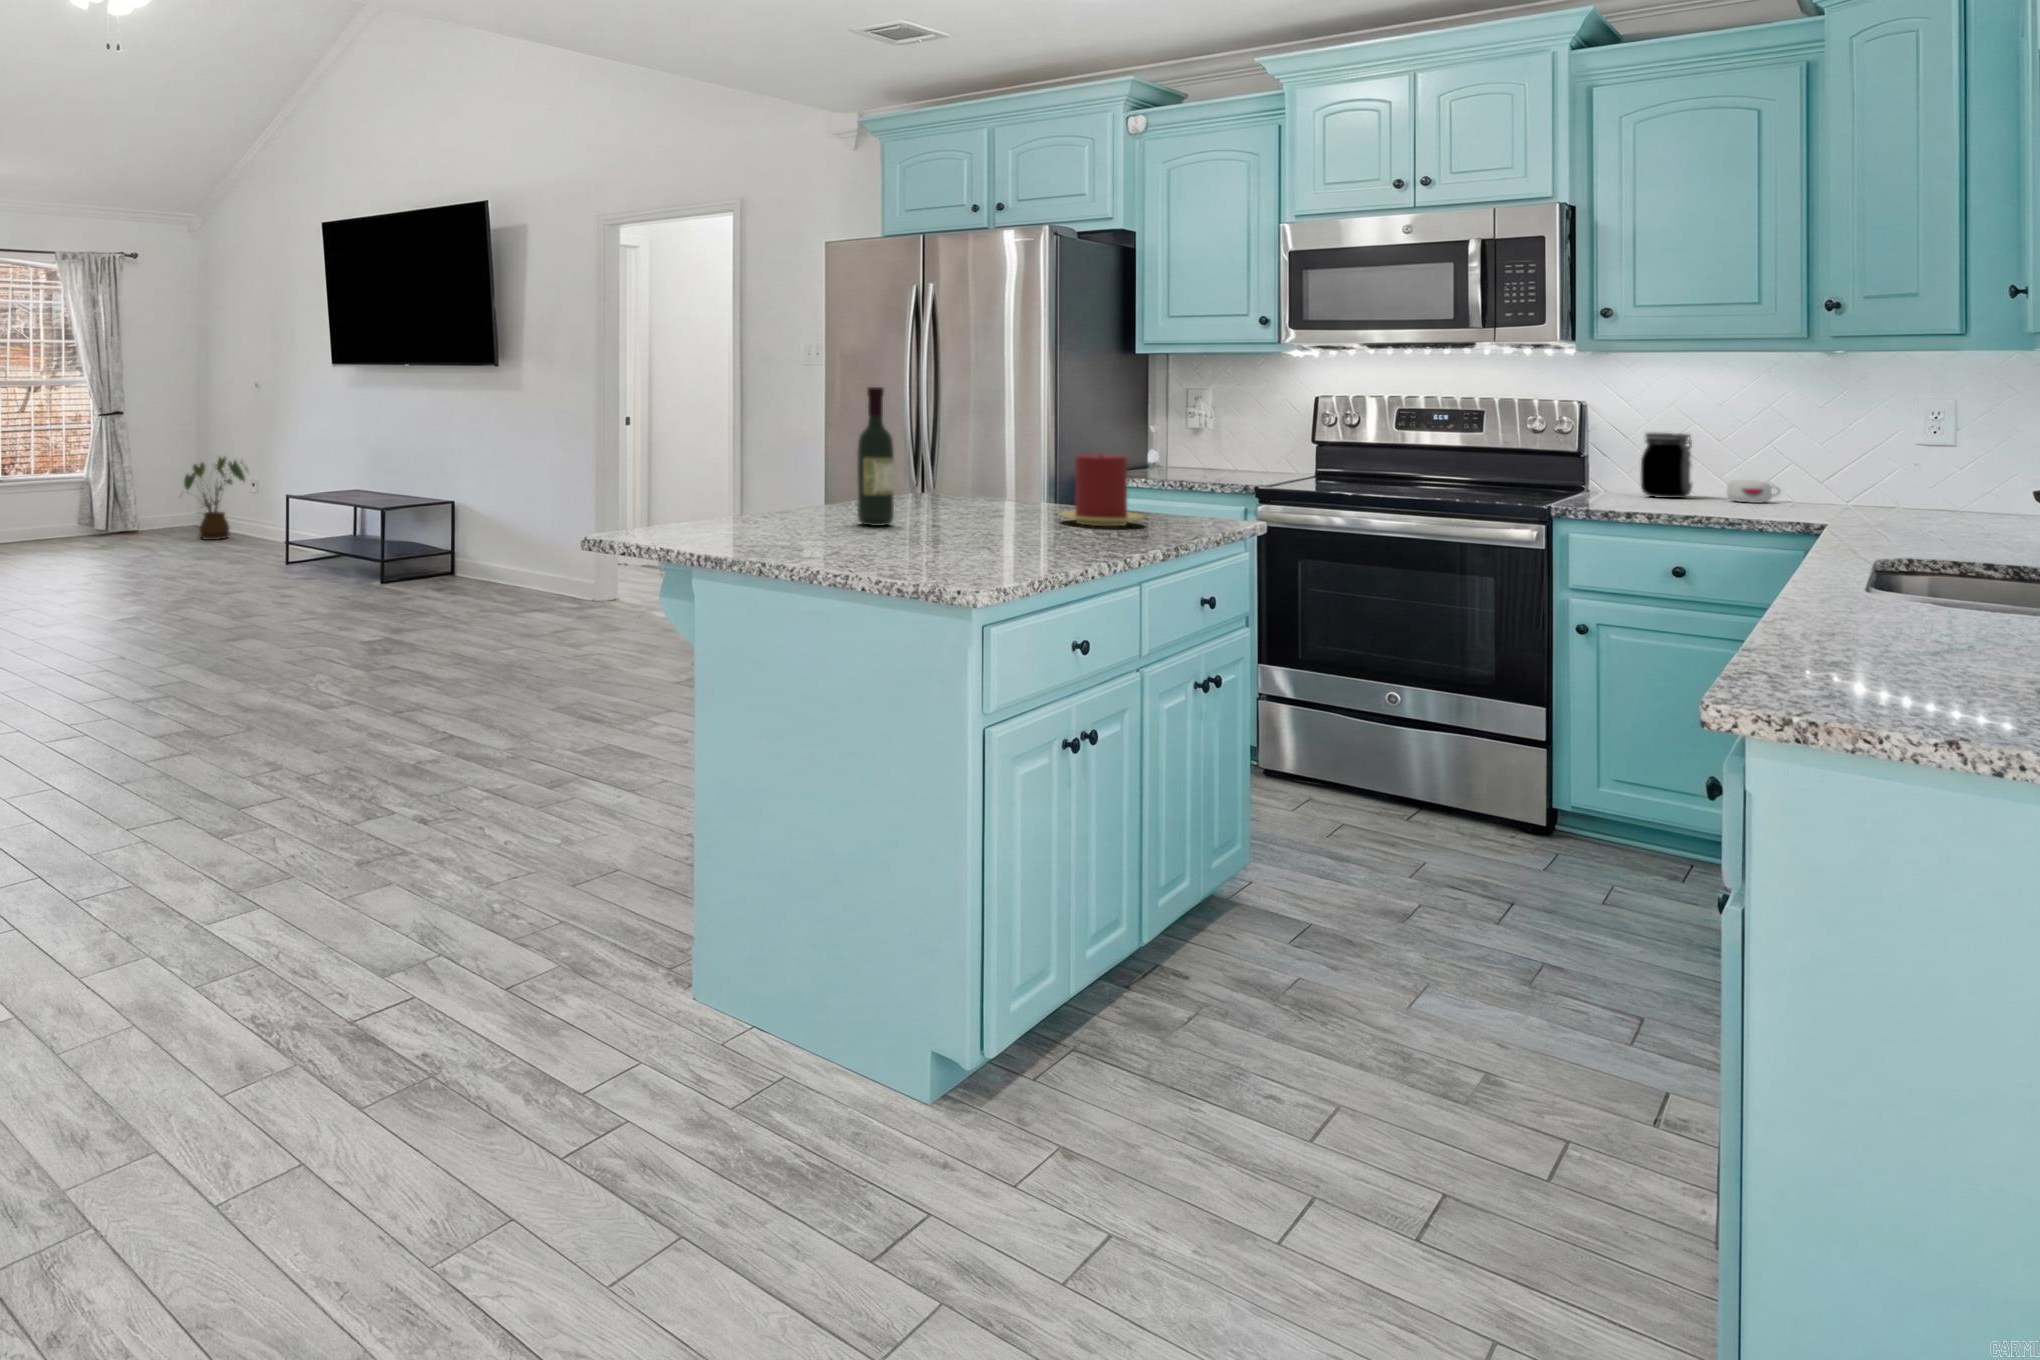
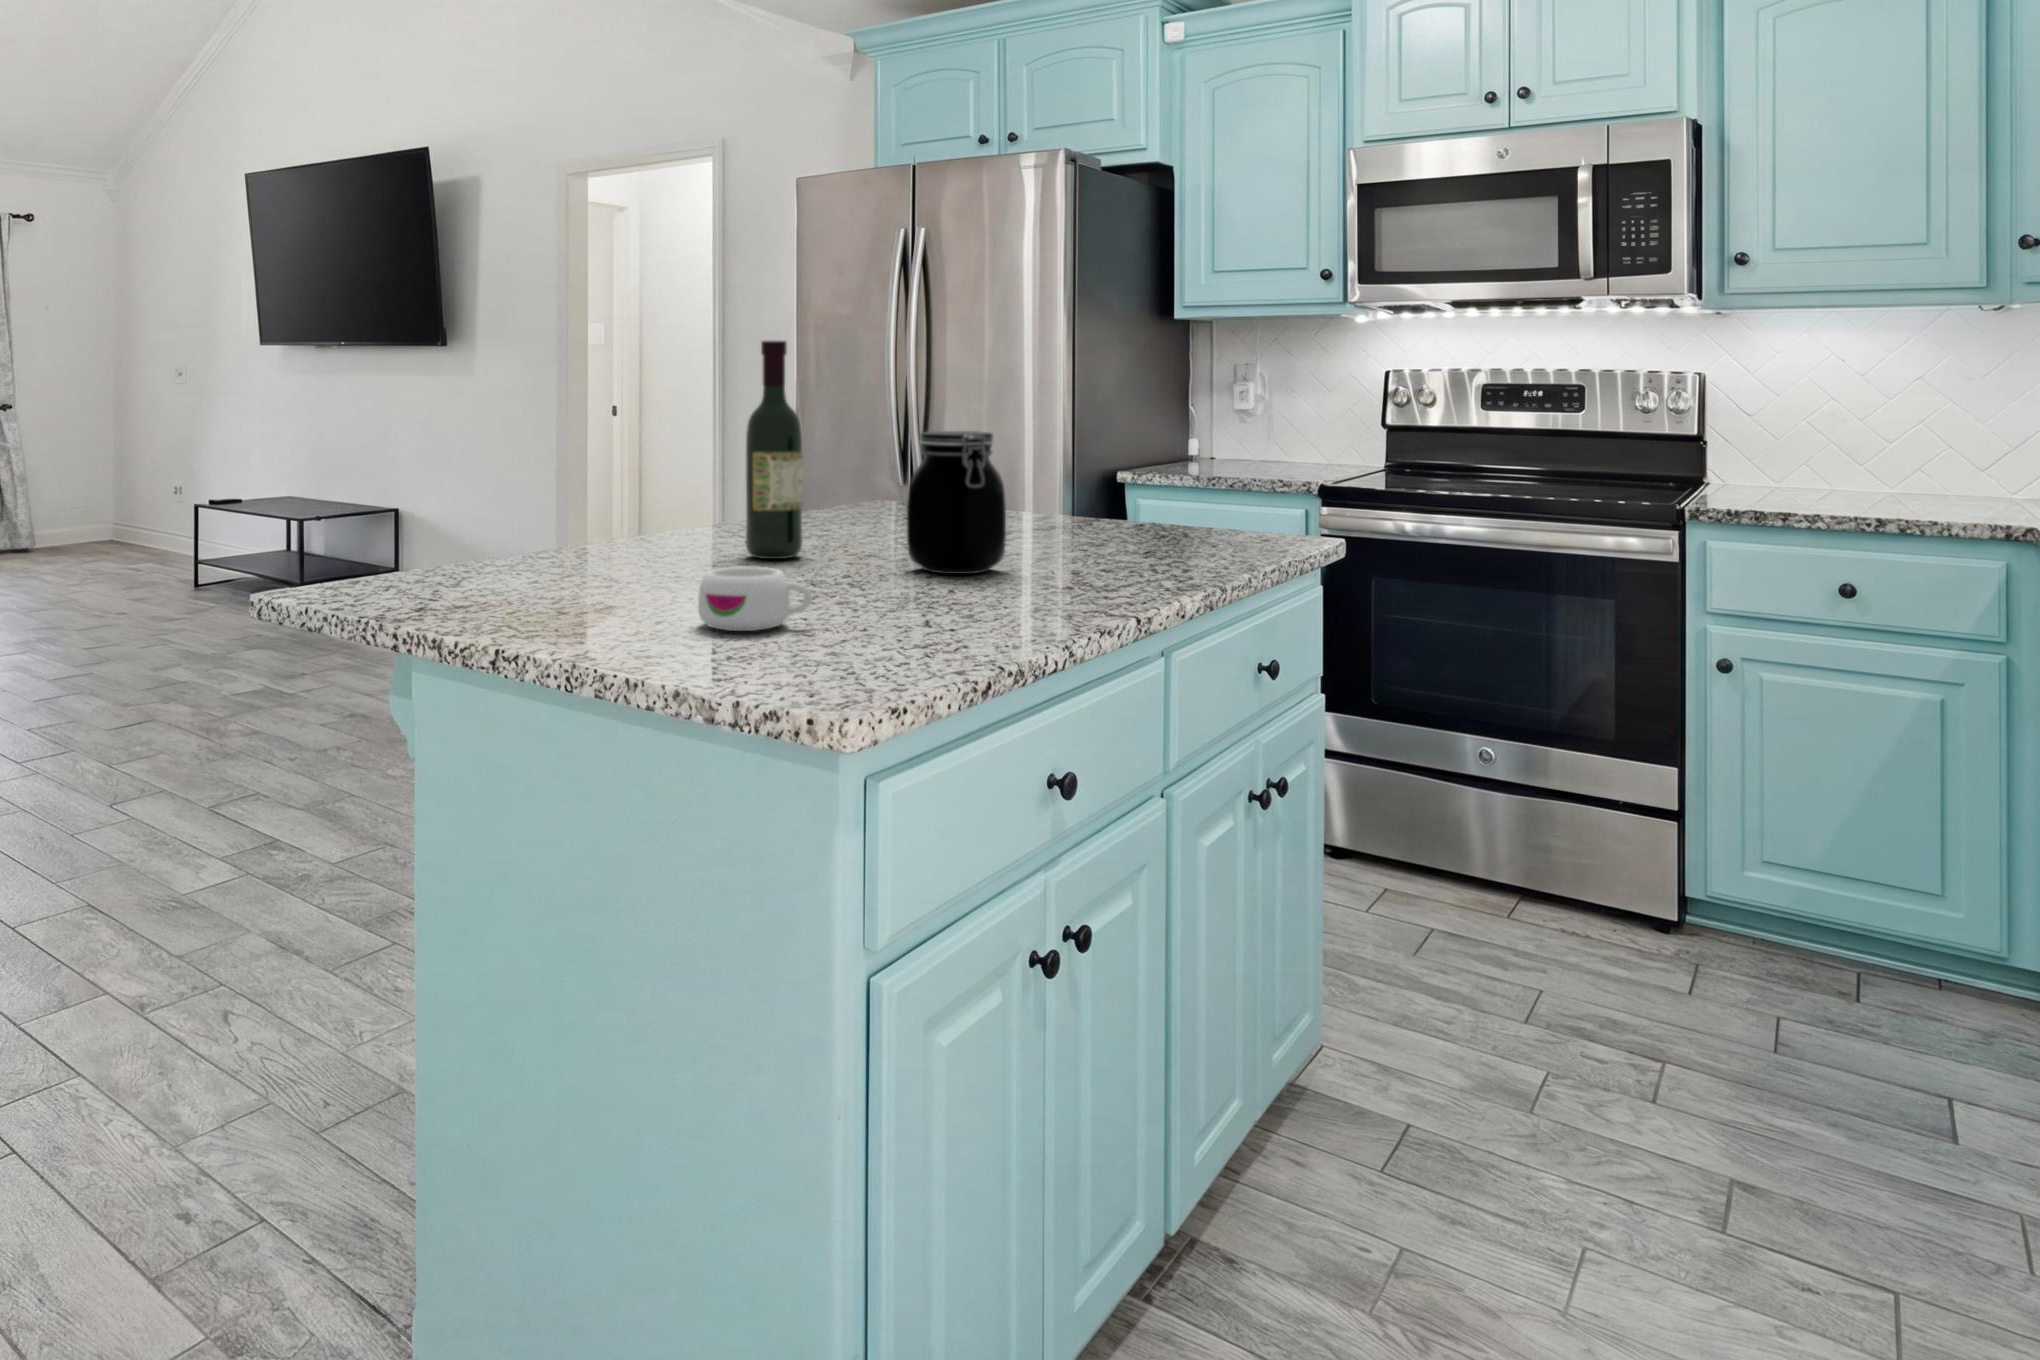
jar: present [1641,433,1693,498] -> present [907,431,1006,574]
candle: present [1060,454,1144,526] -> none [1055,443,1179,552]
house plant: present [184,457,247,540] -> none [75,456,166,556]
mug: present [1727,480,1780,503] -> present [698,566,812,631]

